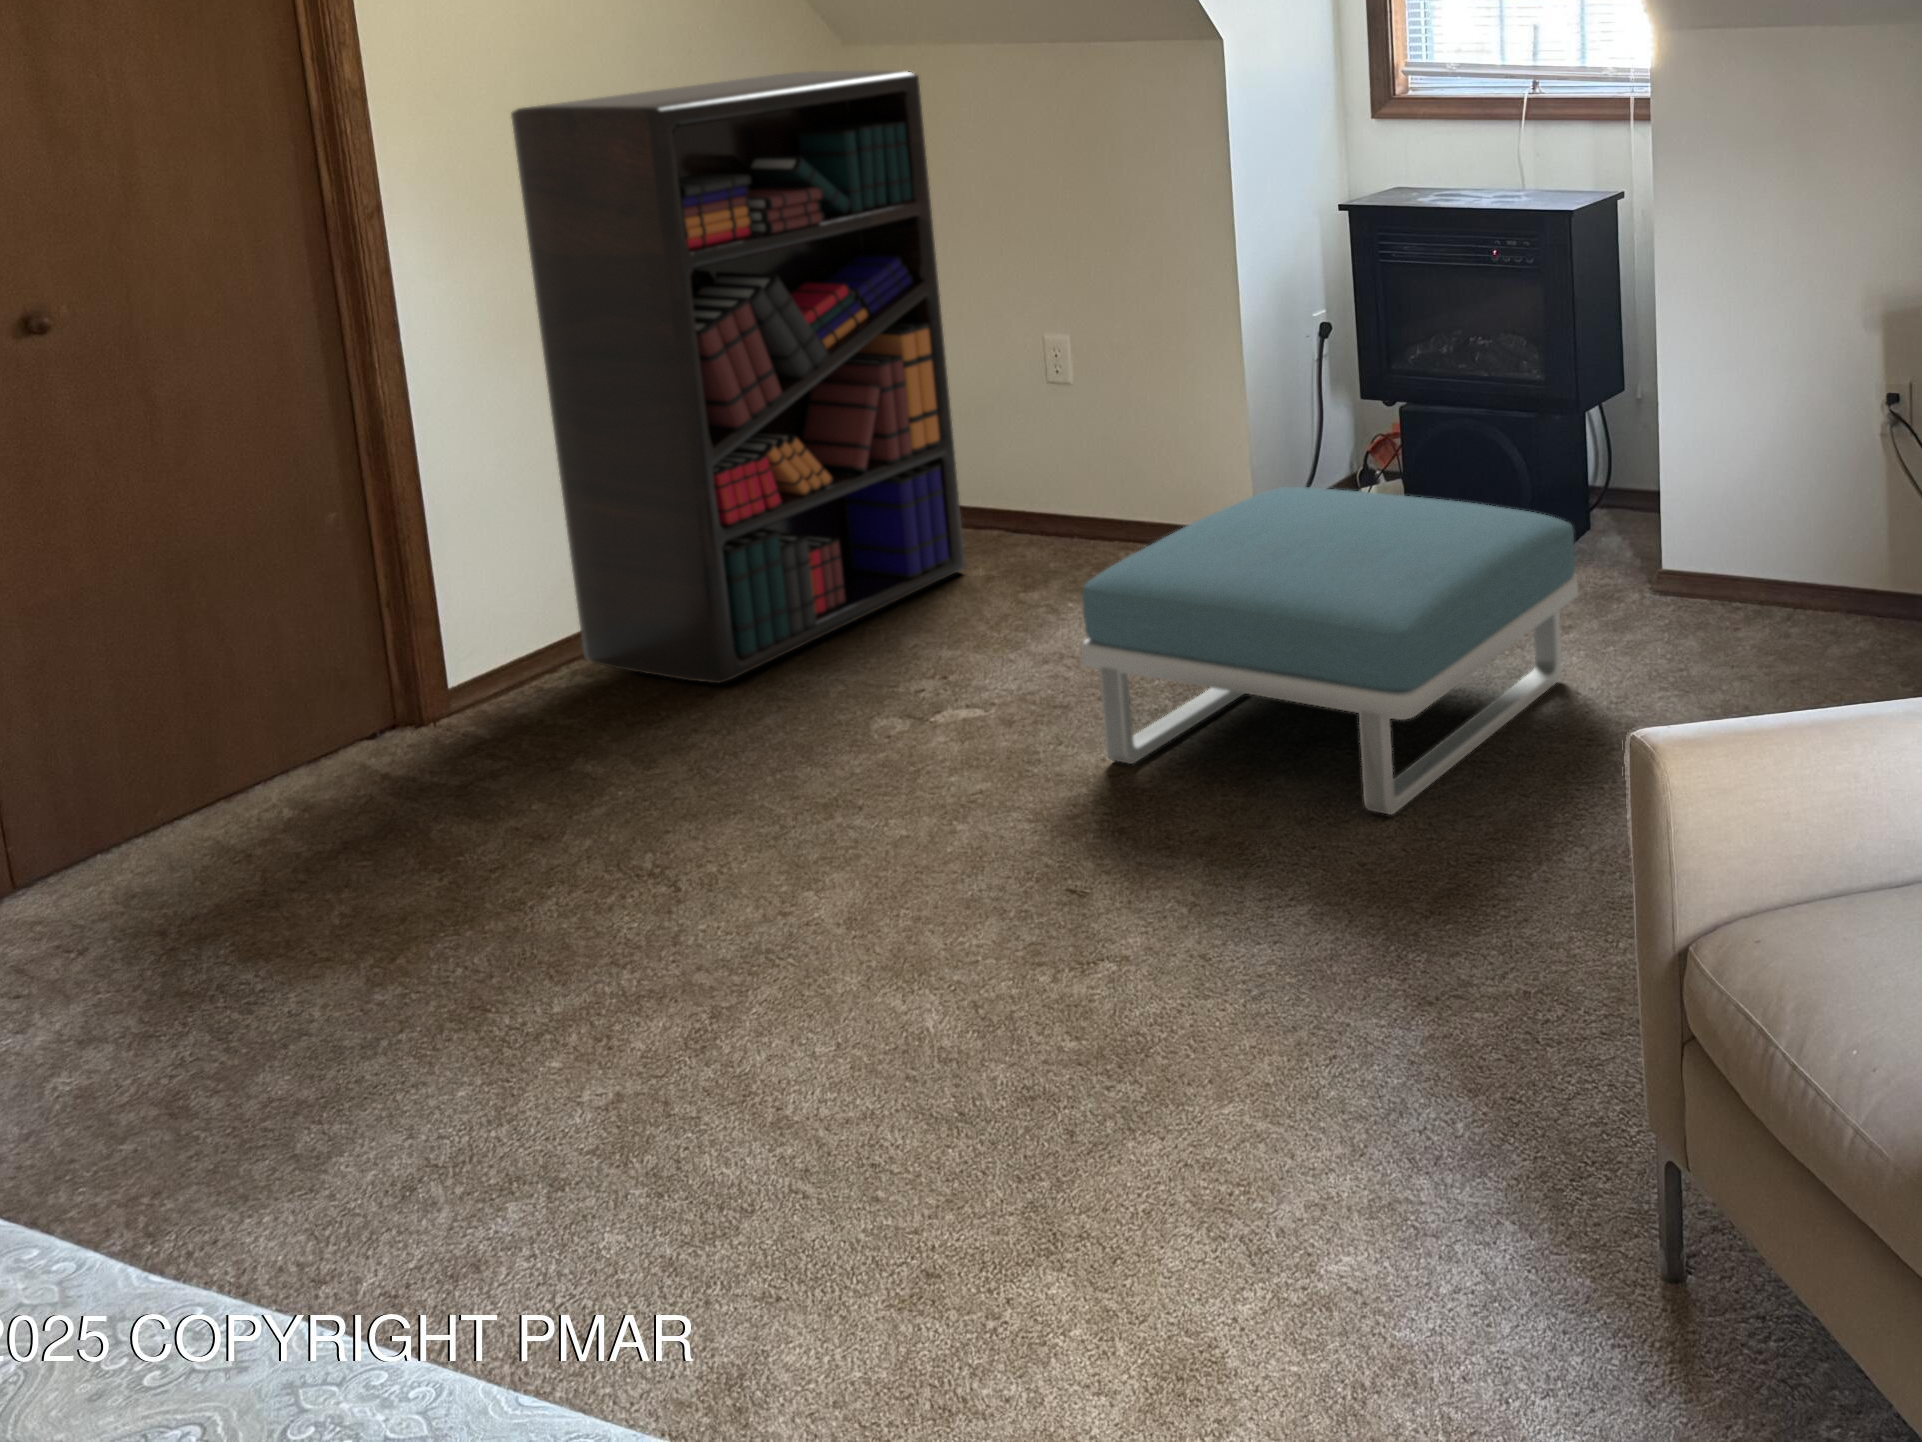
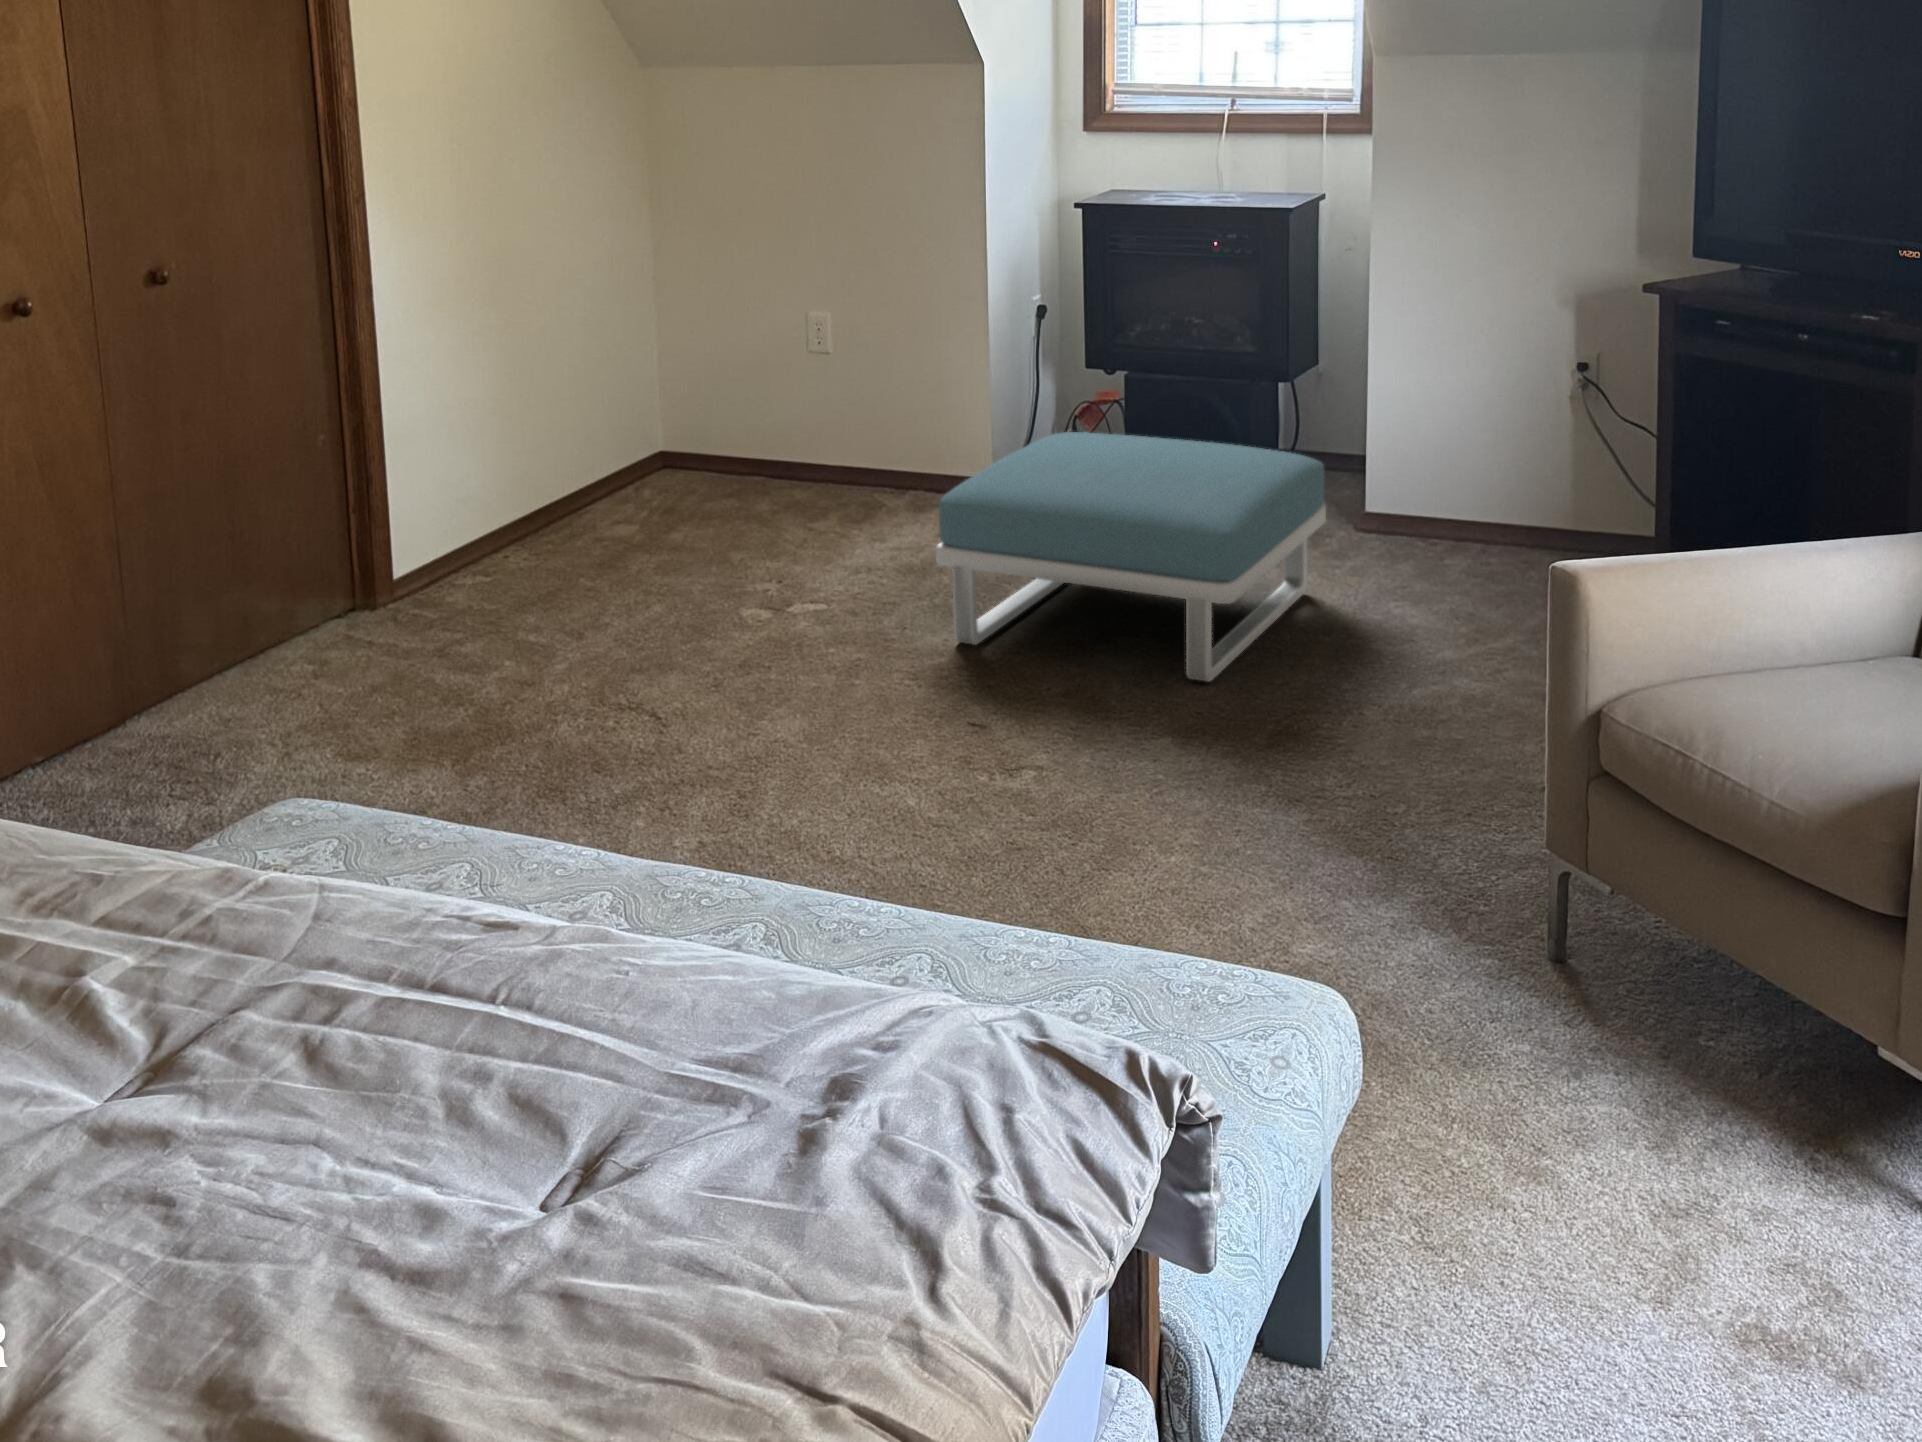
bookshelf: present [511,70,965,683] -> none [443,85,754,584]

